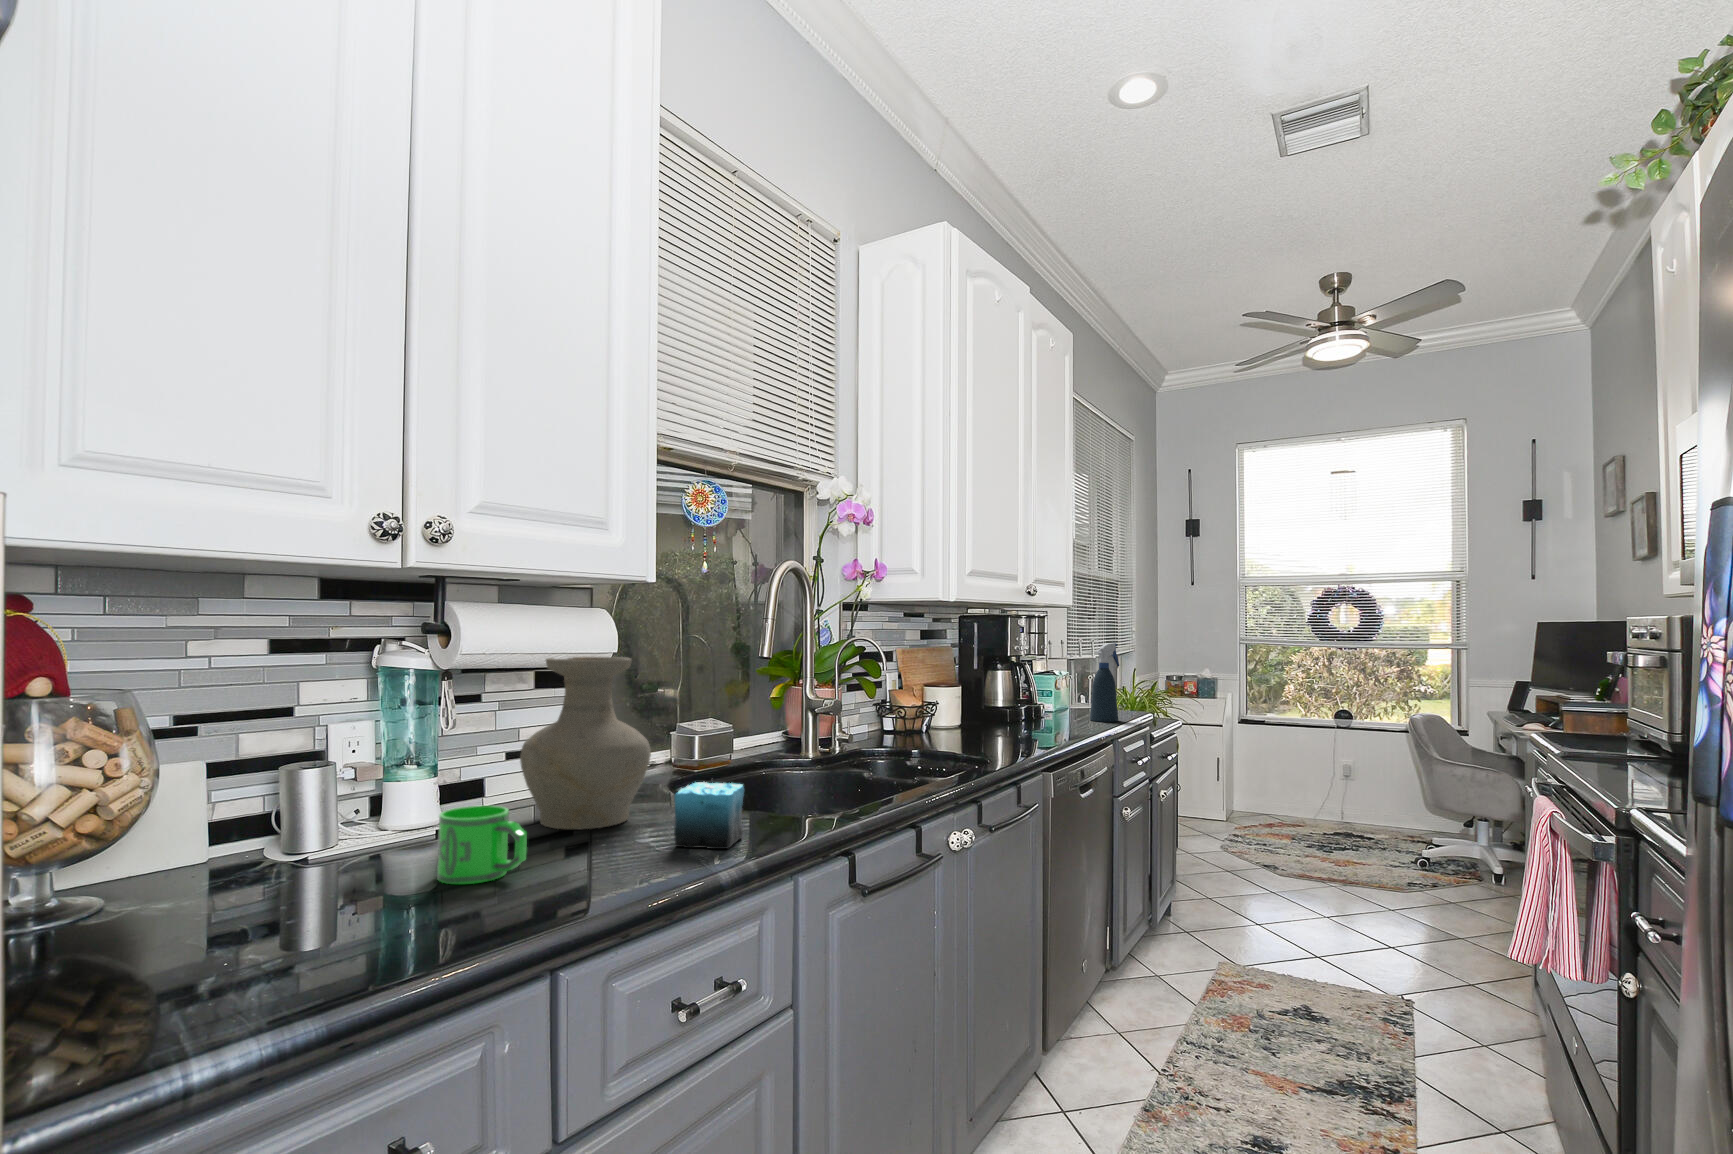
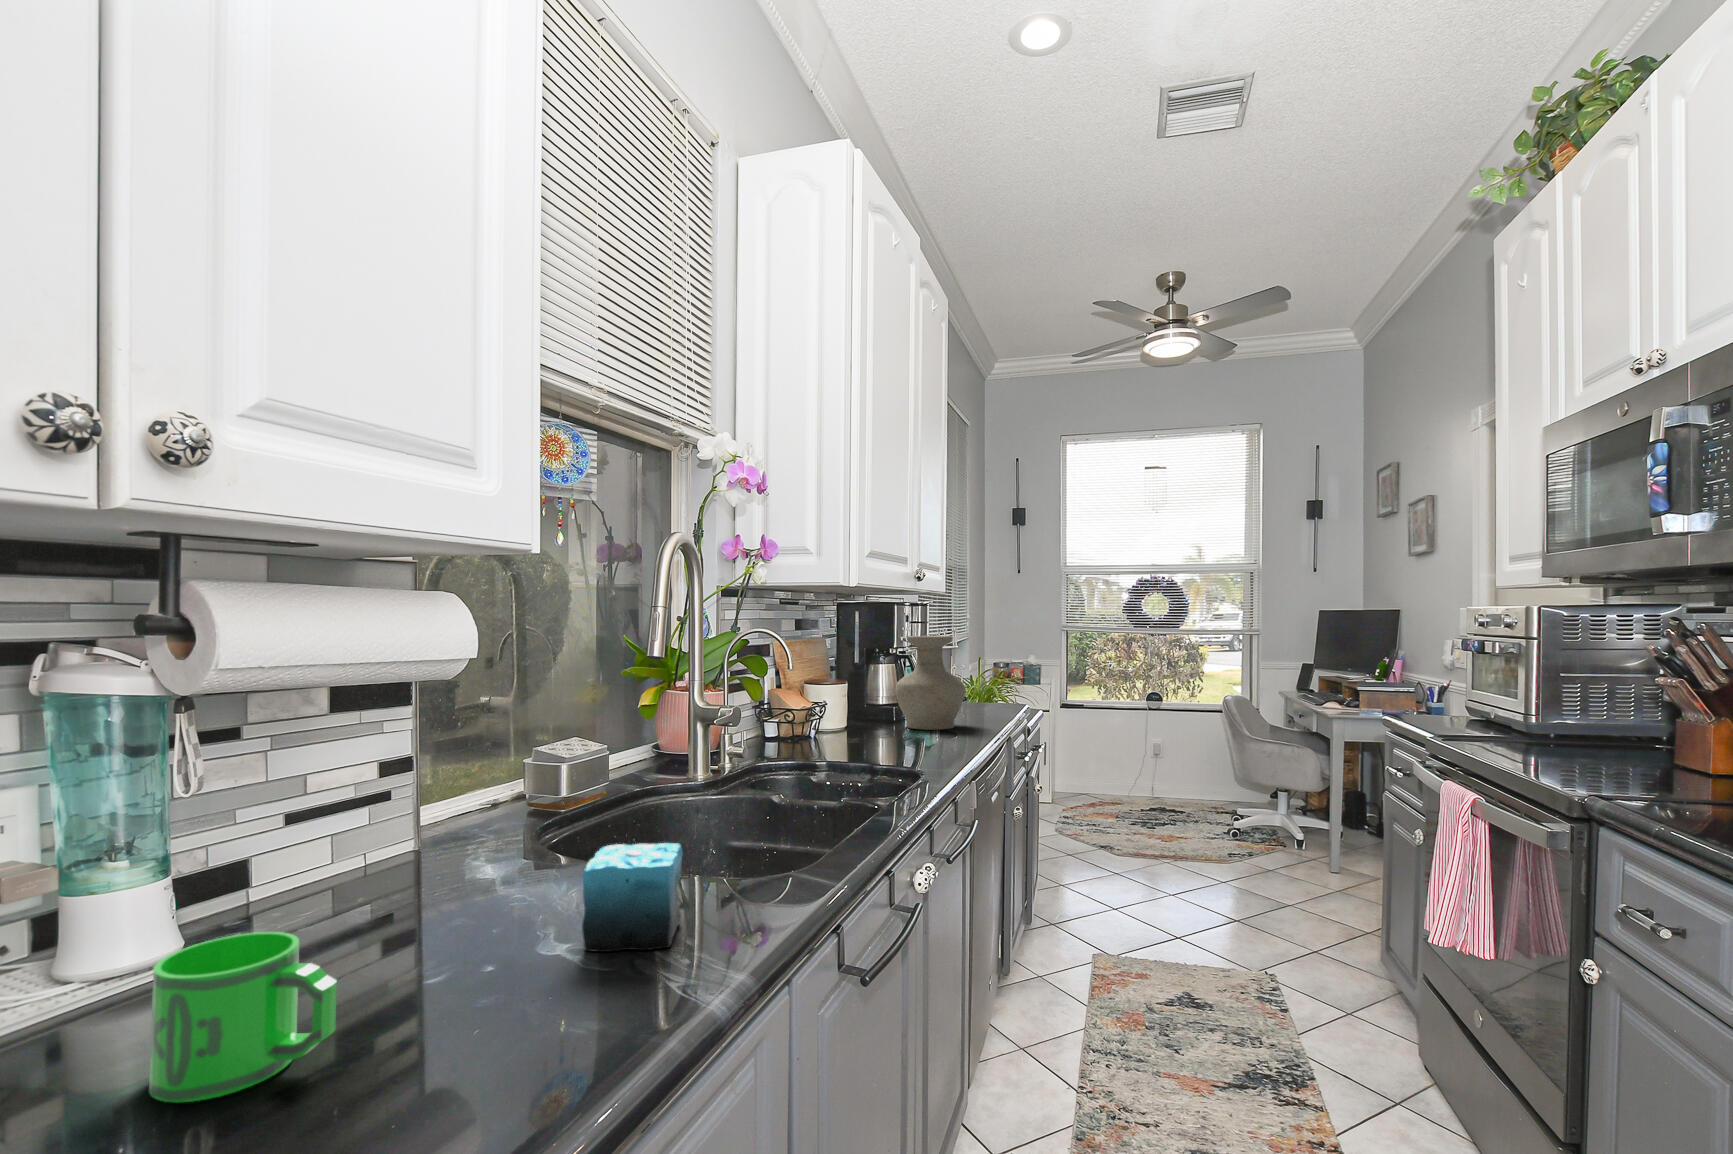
spray bottle: present [1090,643,1119,722] -> none [972,634,1001,716]
vase: present [520,657,651,829] -> present [895,636,965,730]

